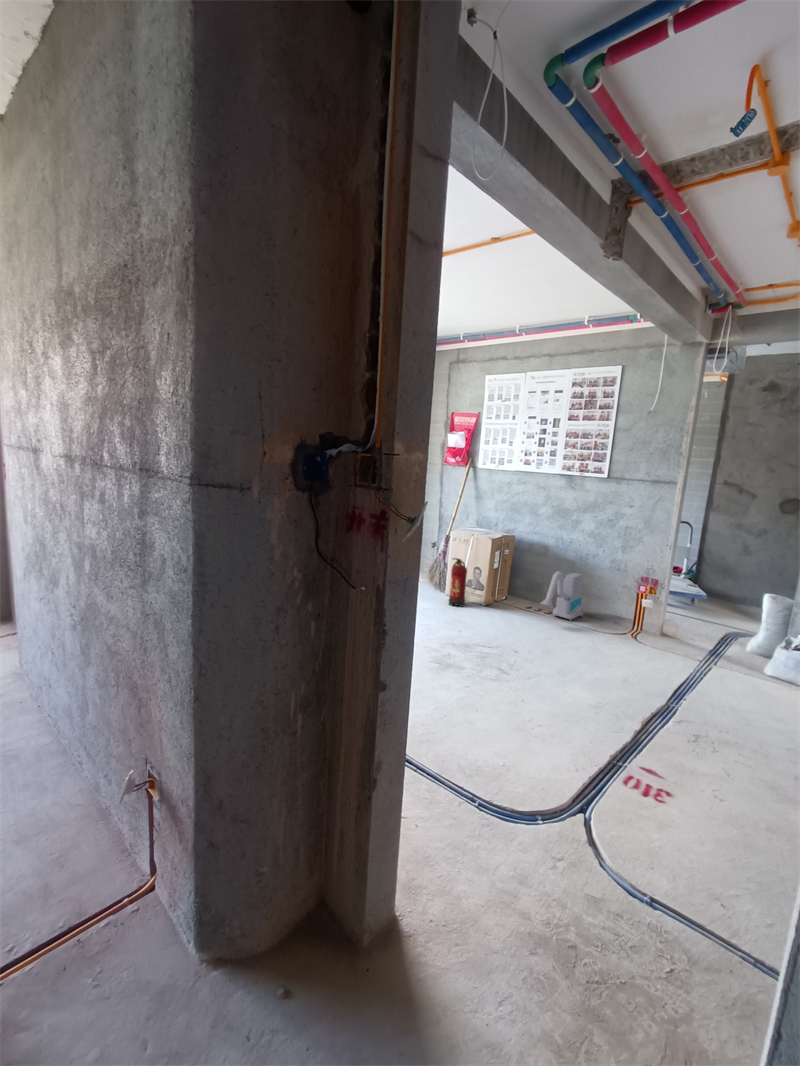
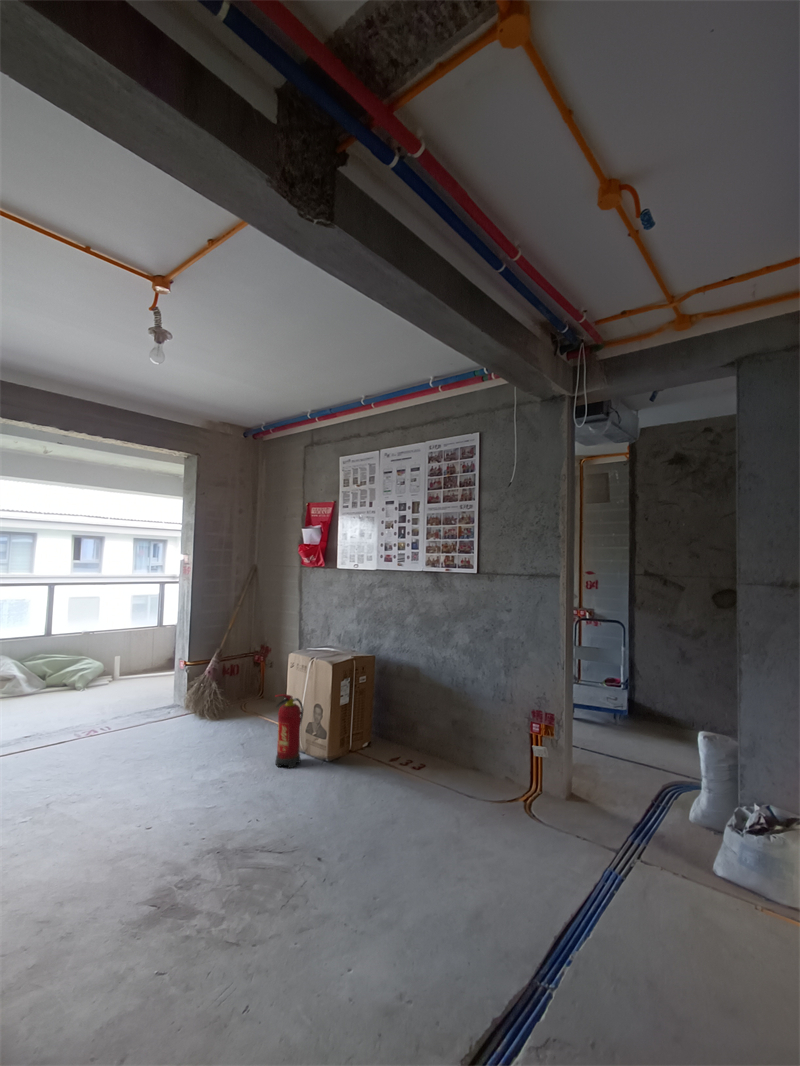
vacuum cleaner: present [540,571,585,621] -> none [388,708,466,783]

